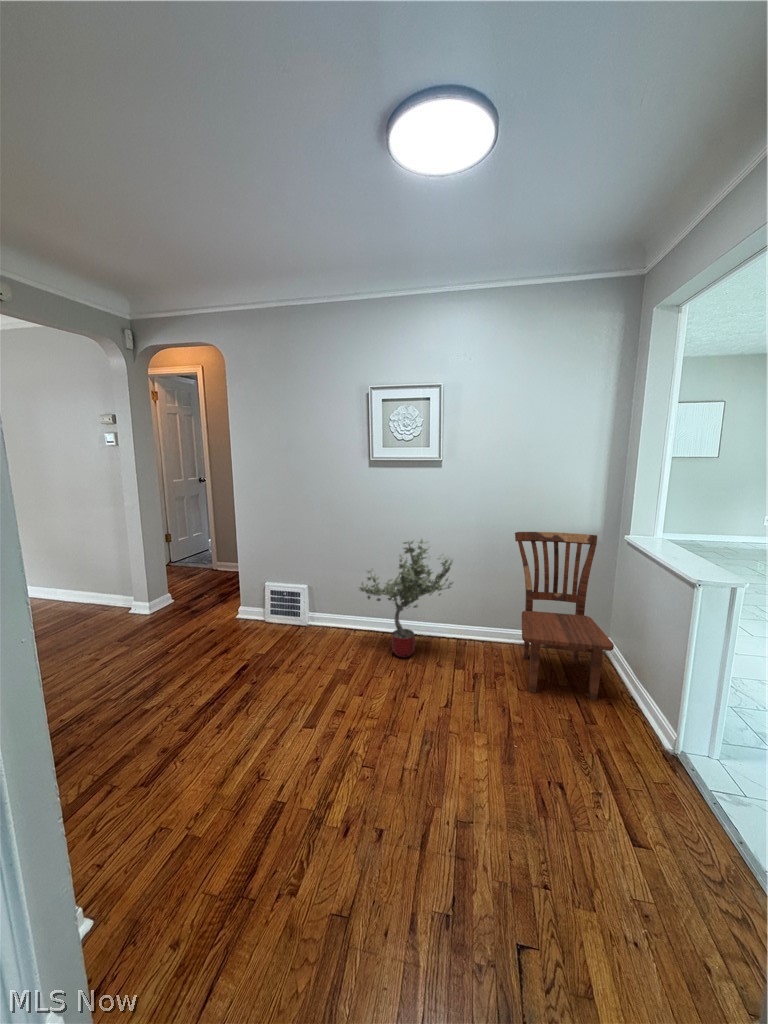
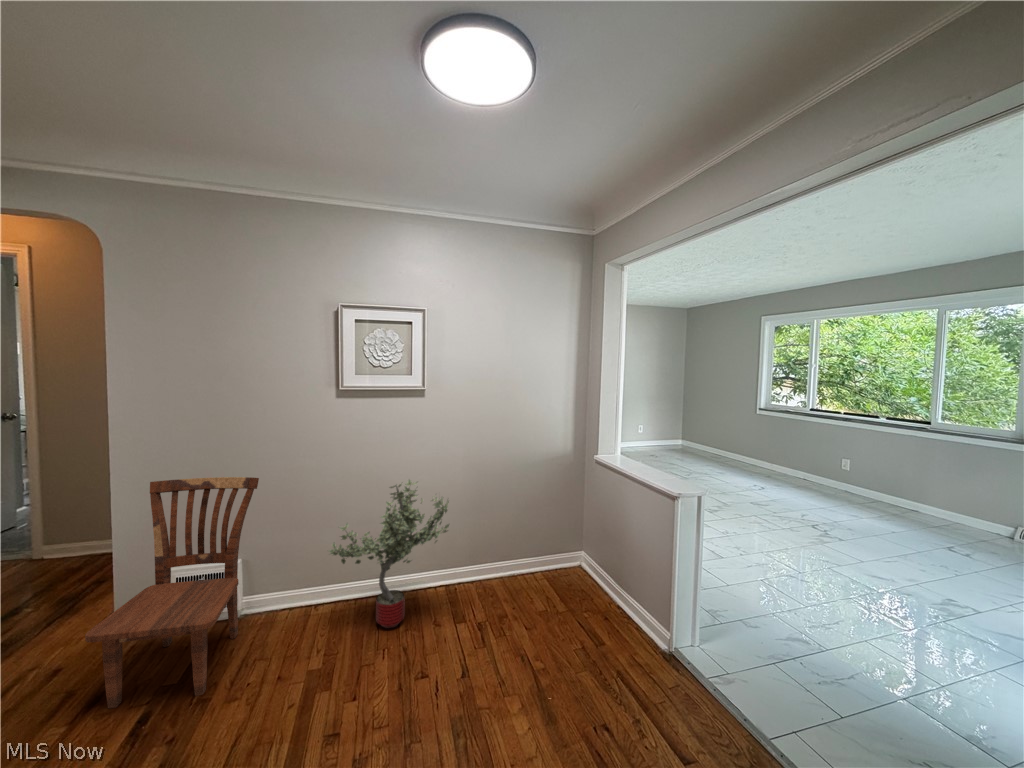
dining chair: present [515,532,614,701] -> present [85,477,259,709]

